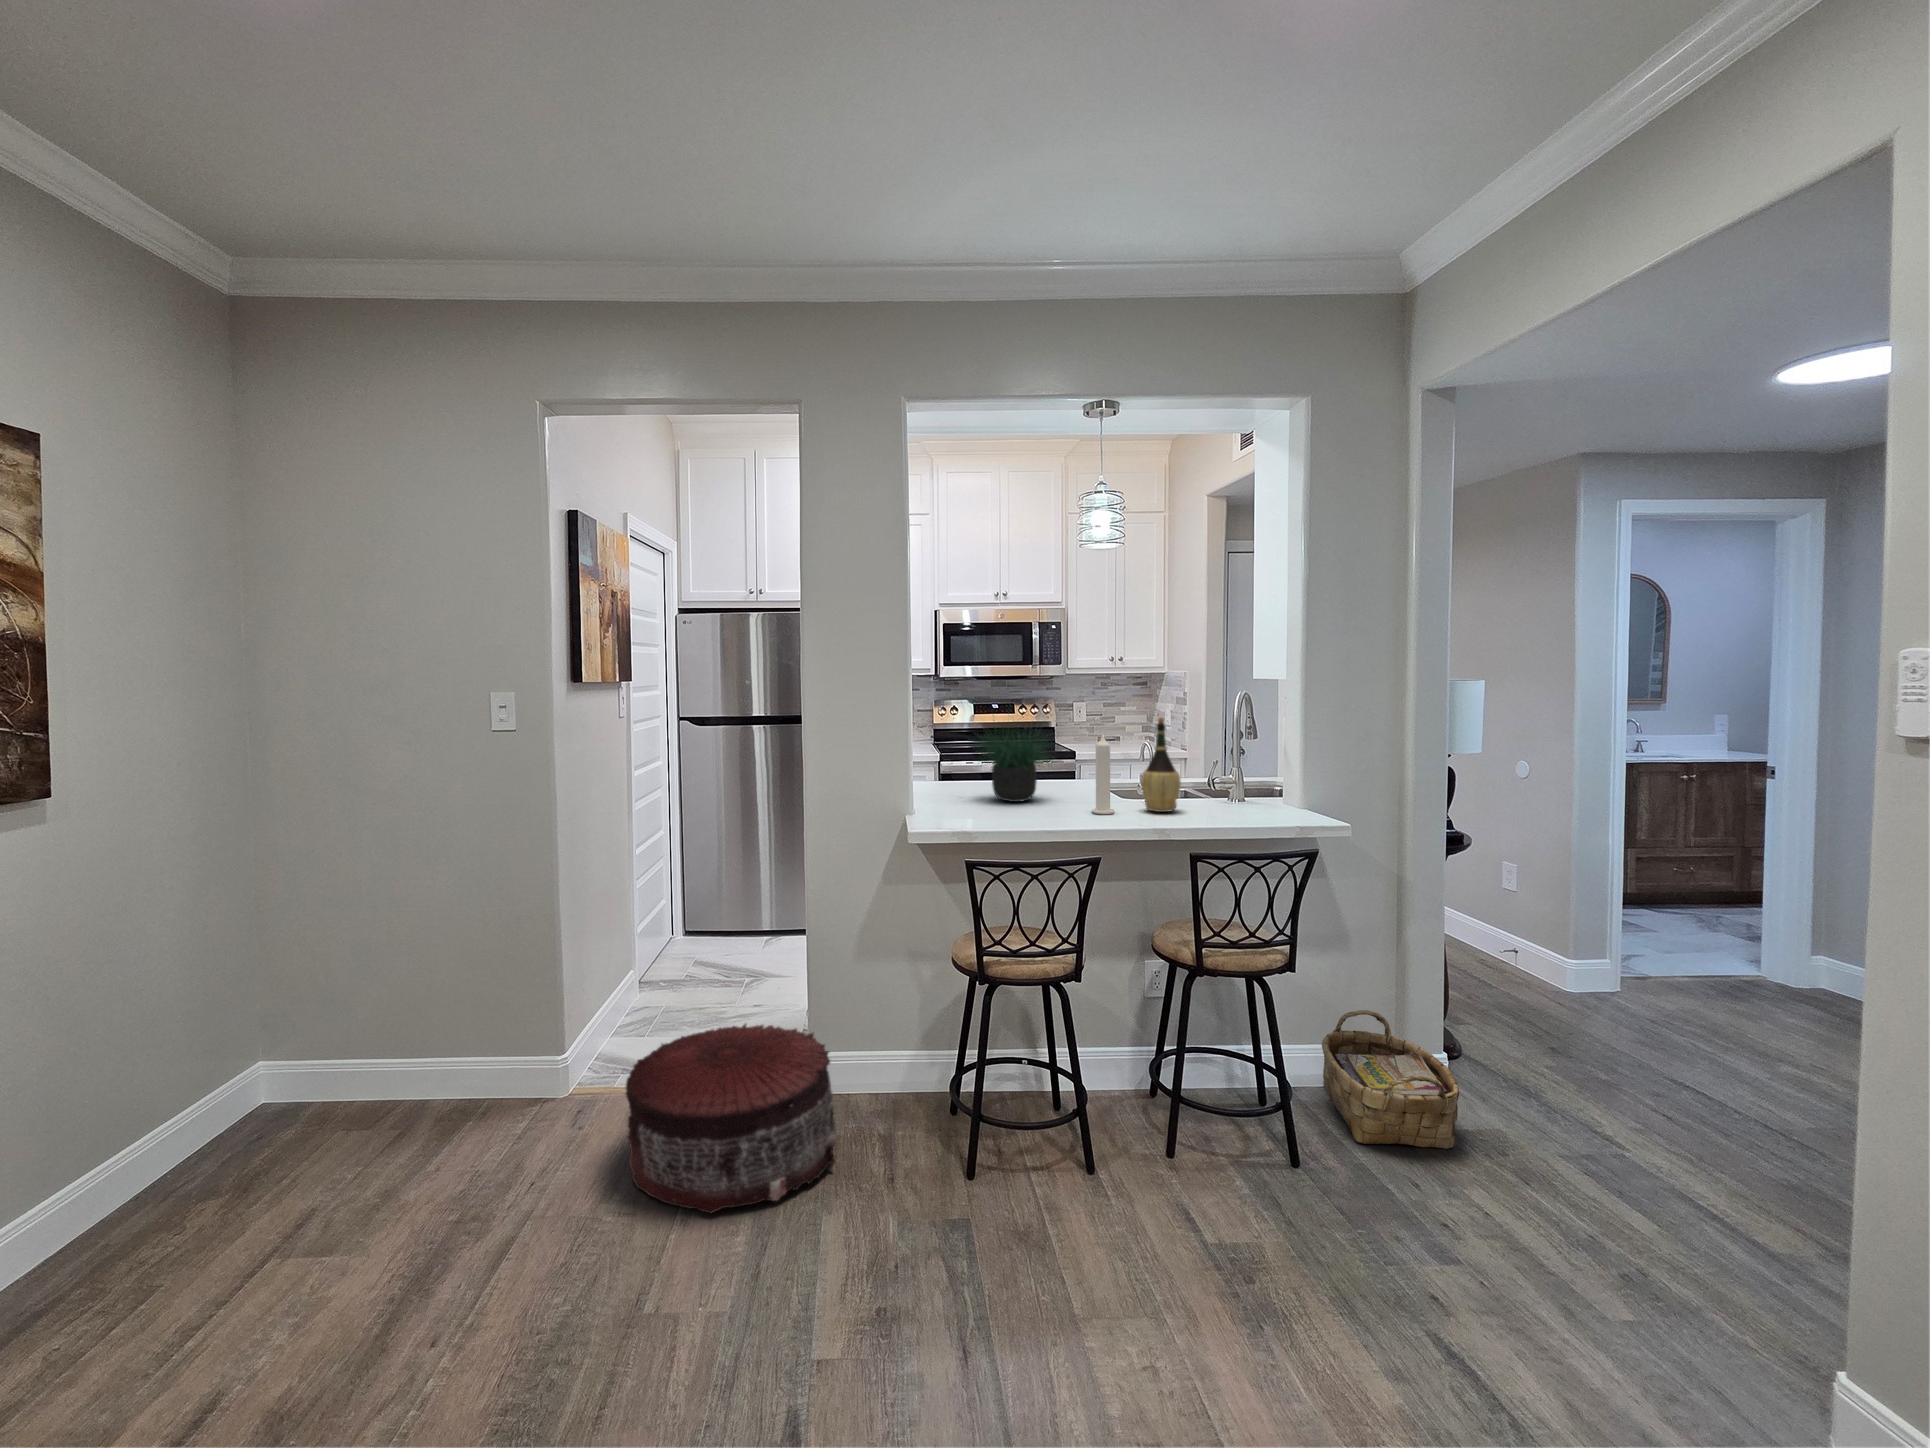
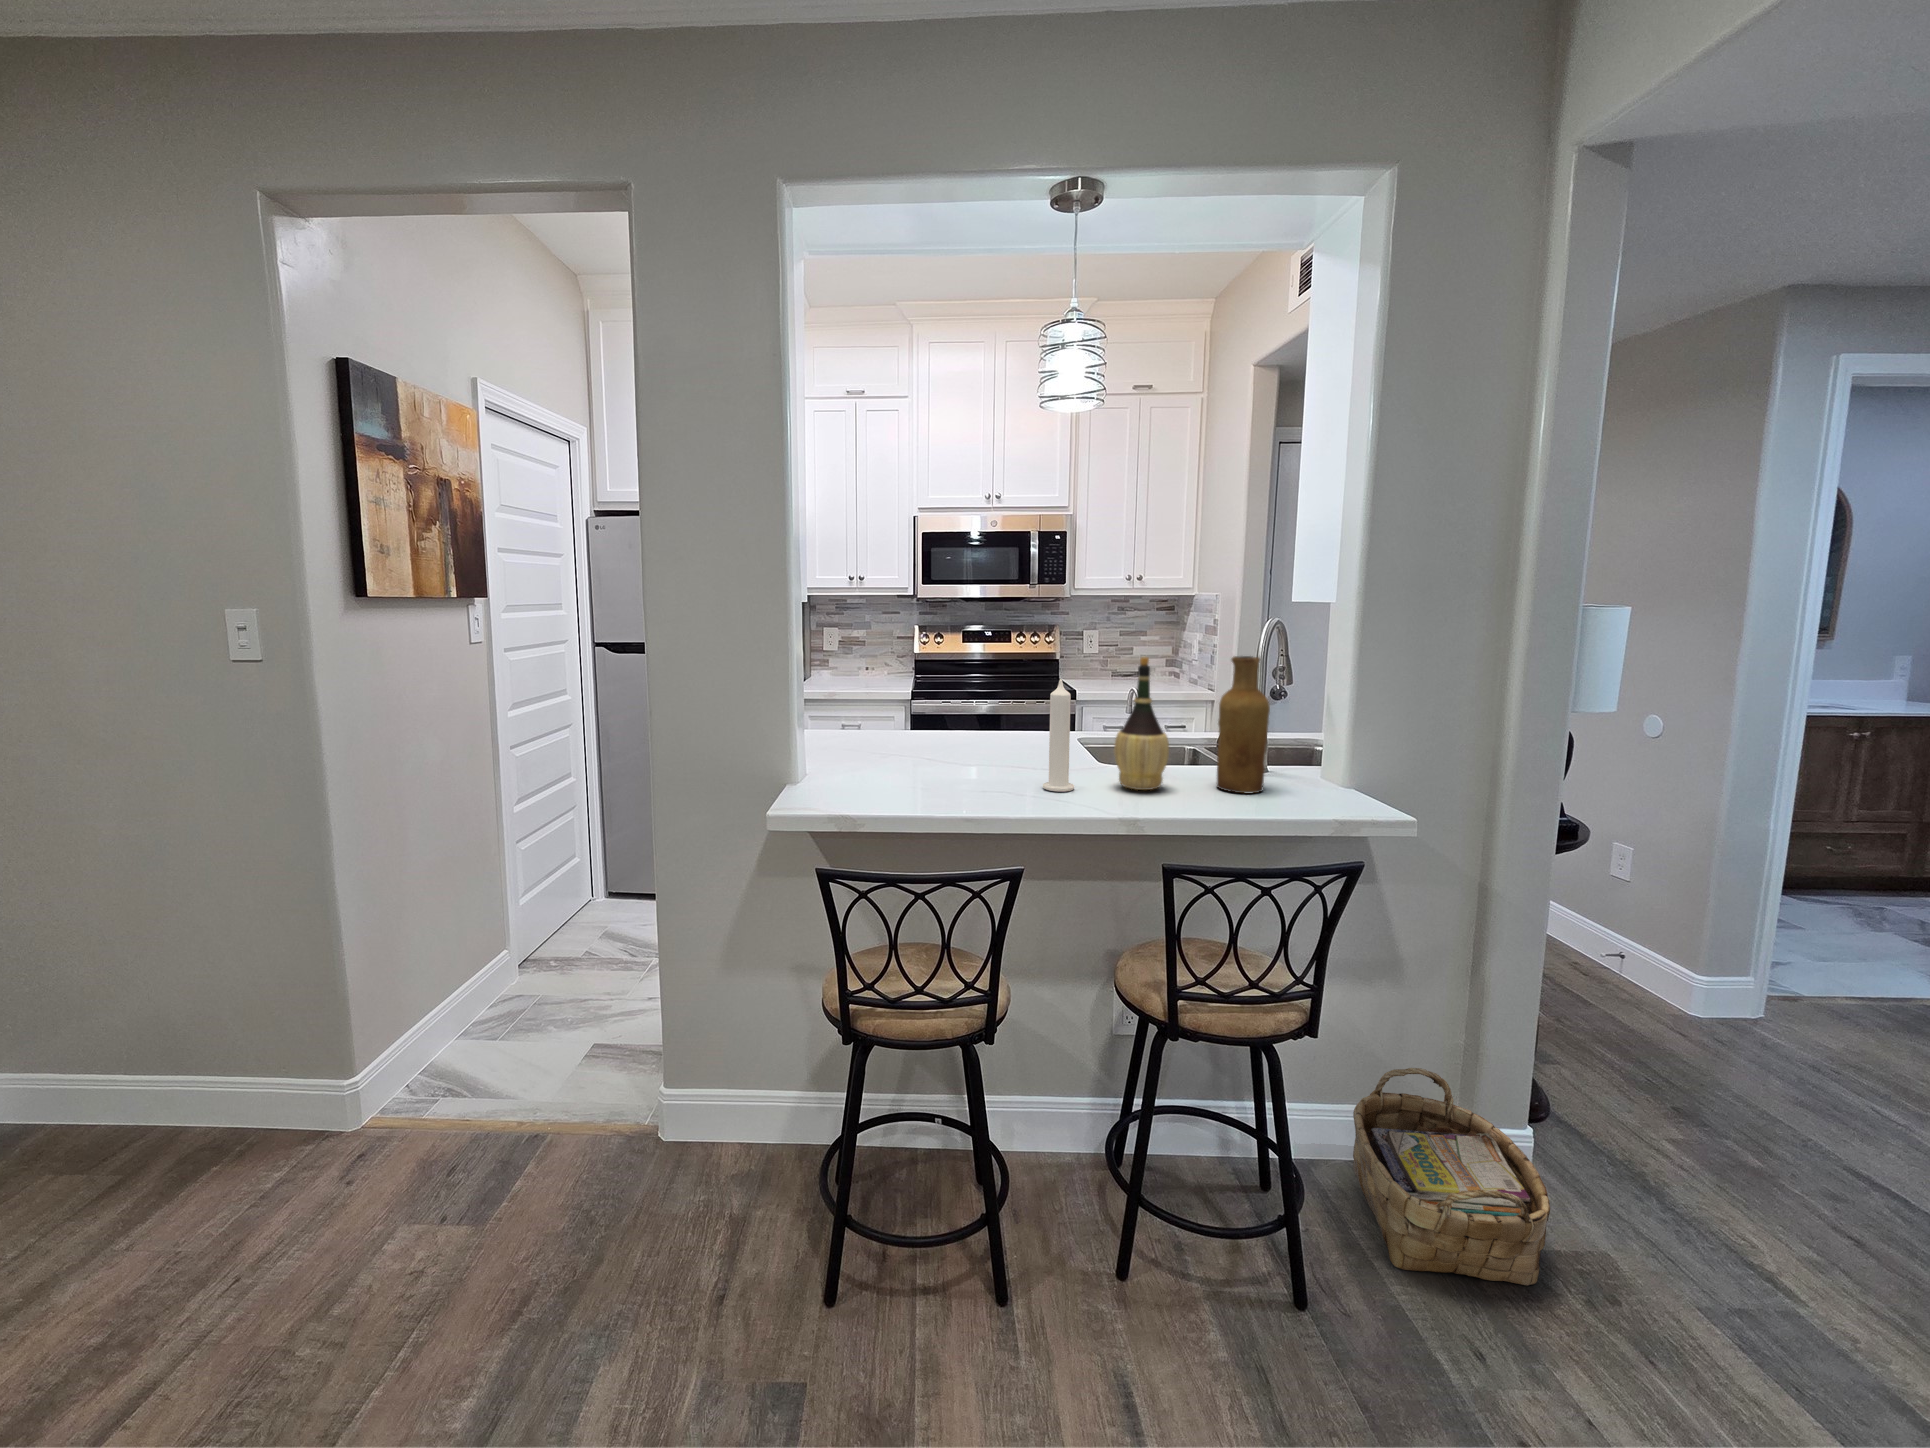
vase: none [1214,716,1249,812] -> present [1217,656,1270,793]
potted plant: present [977,727,1054,802] -> none [880,626,1028,767]
pouf: present [626,1024,837,1213] -> none [350,1055,660,1359]

